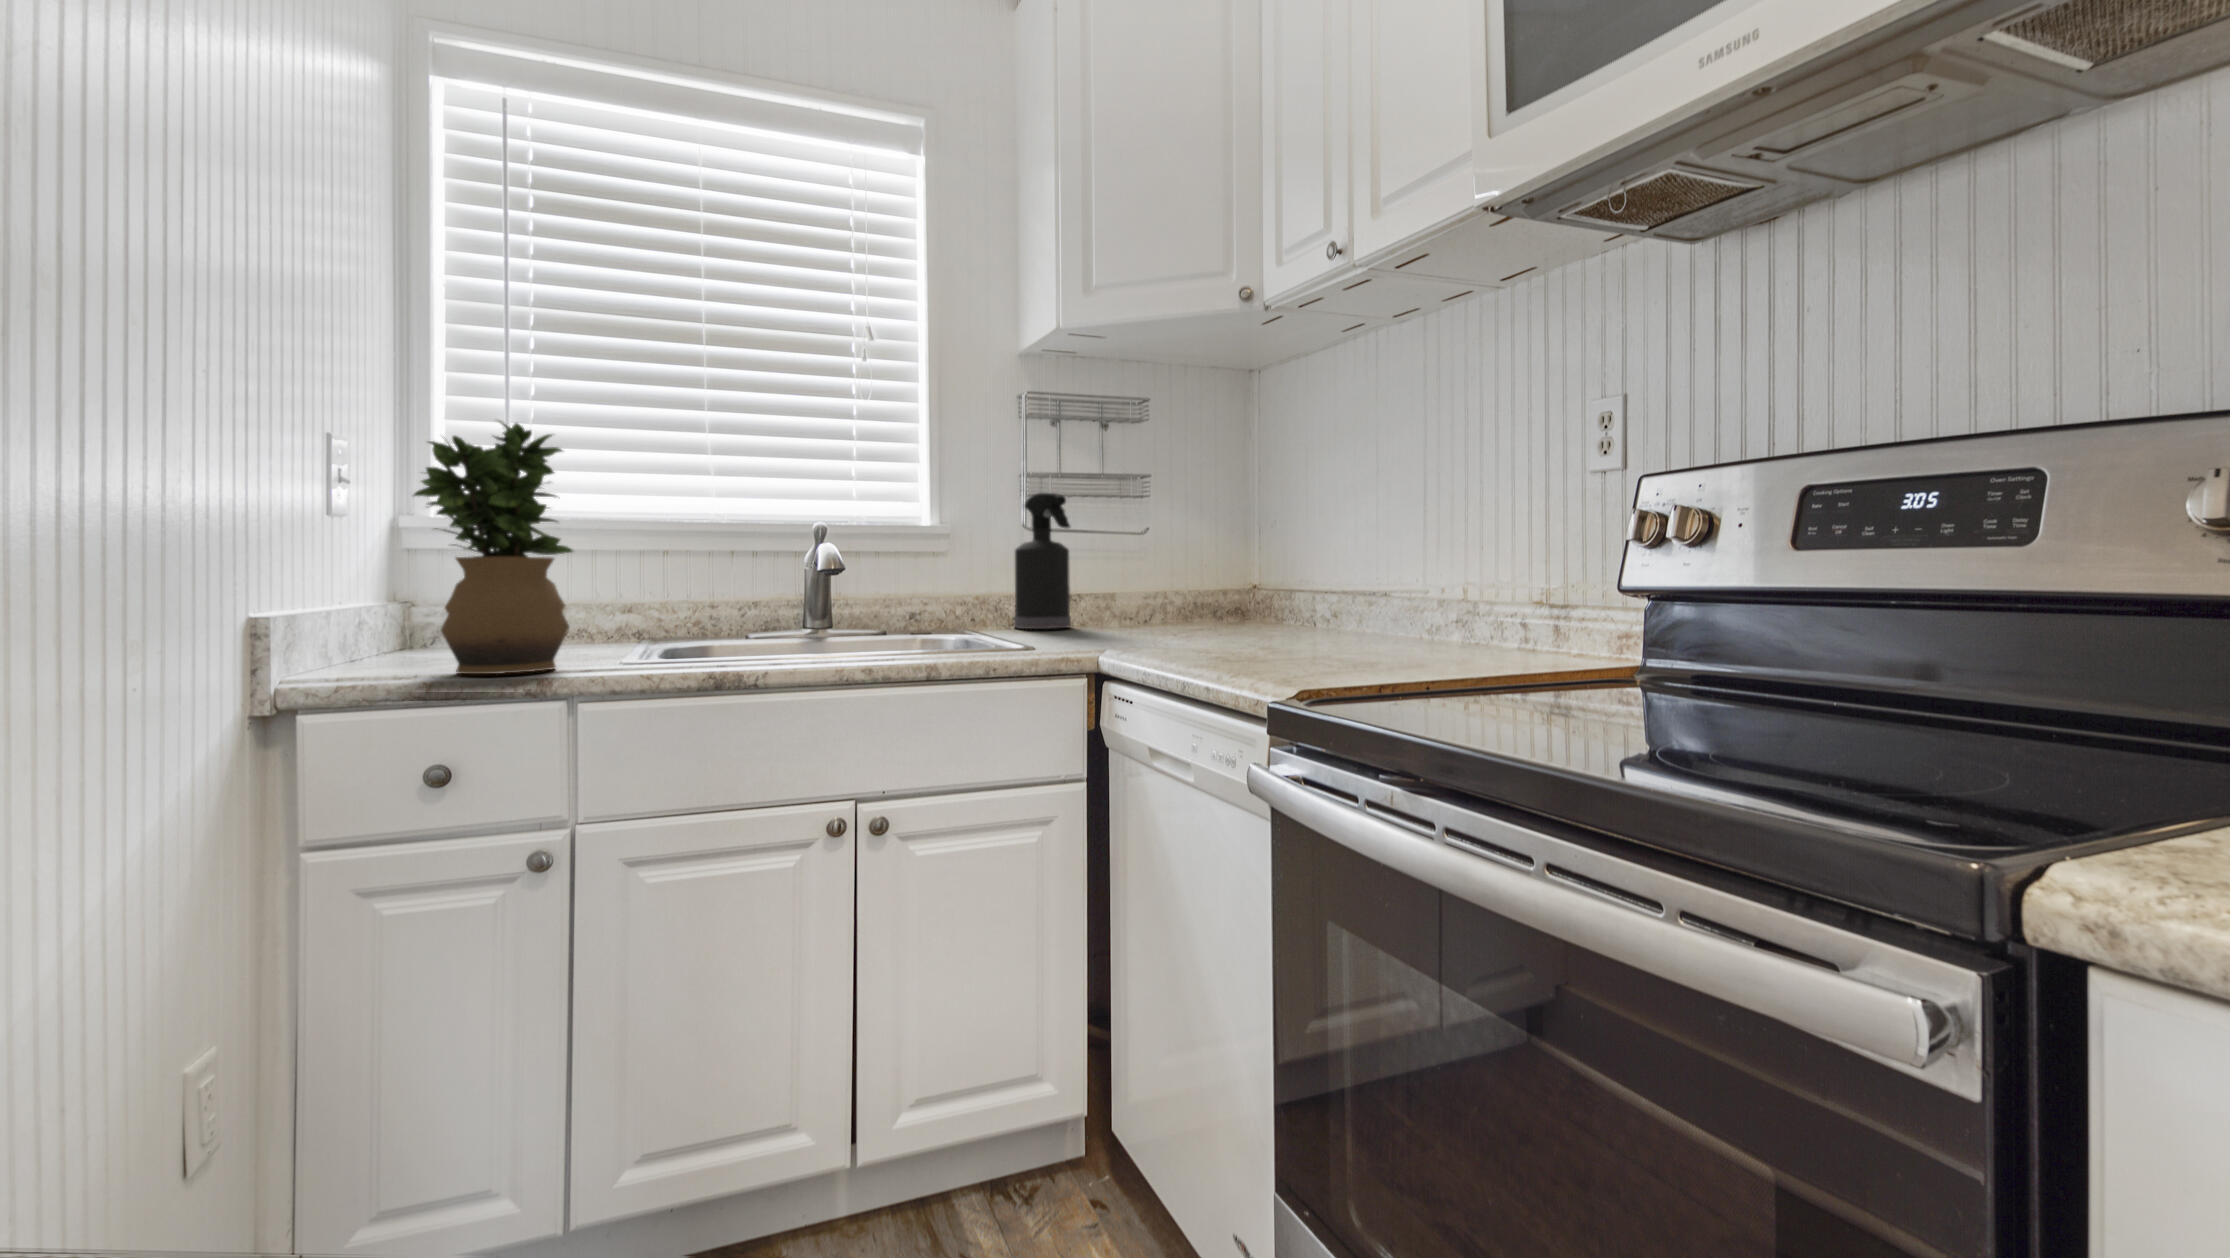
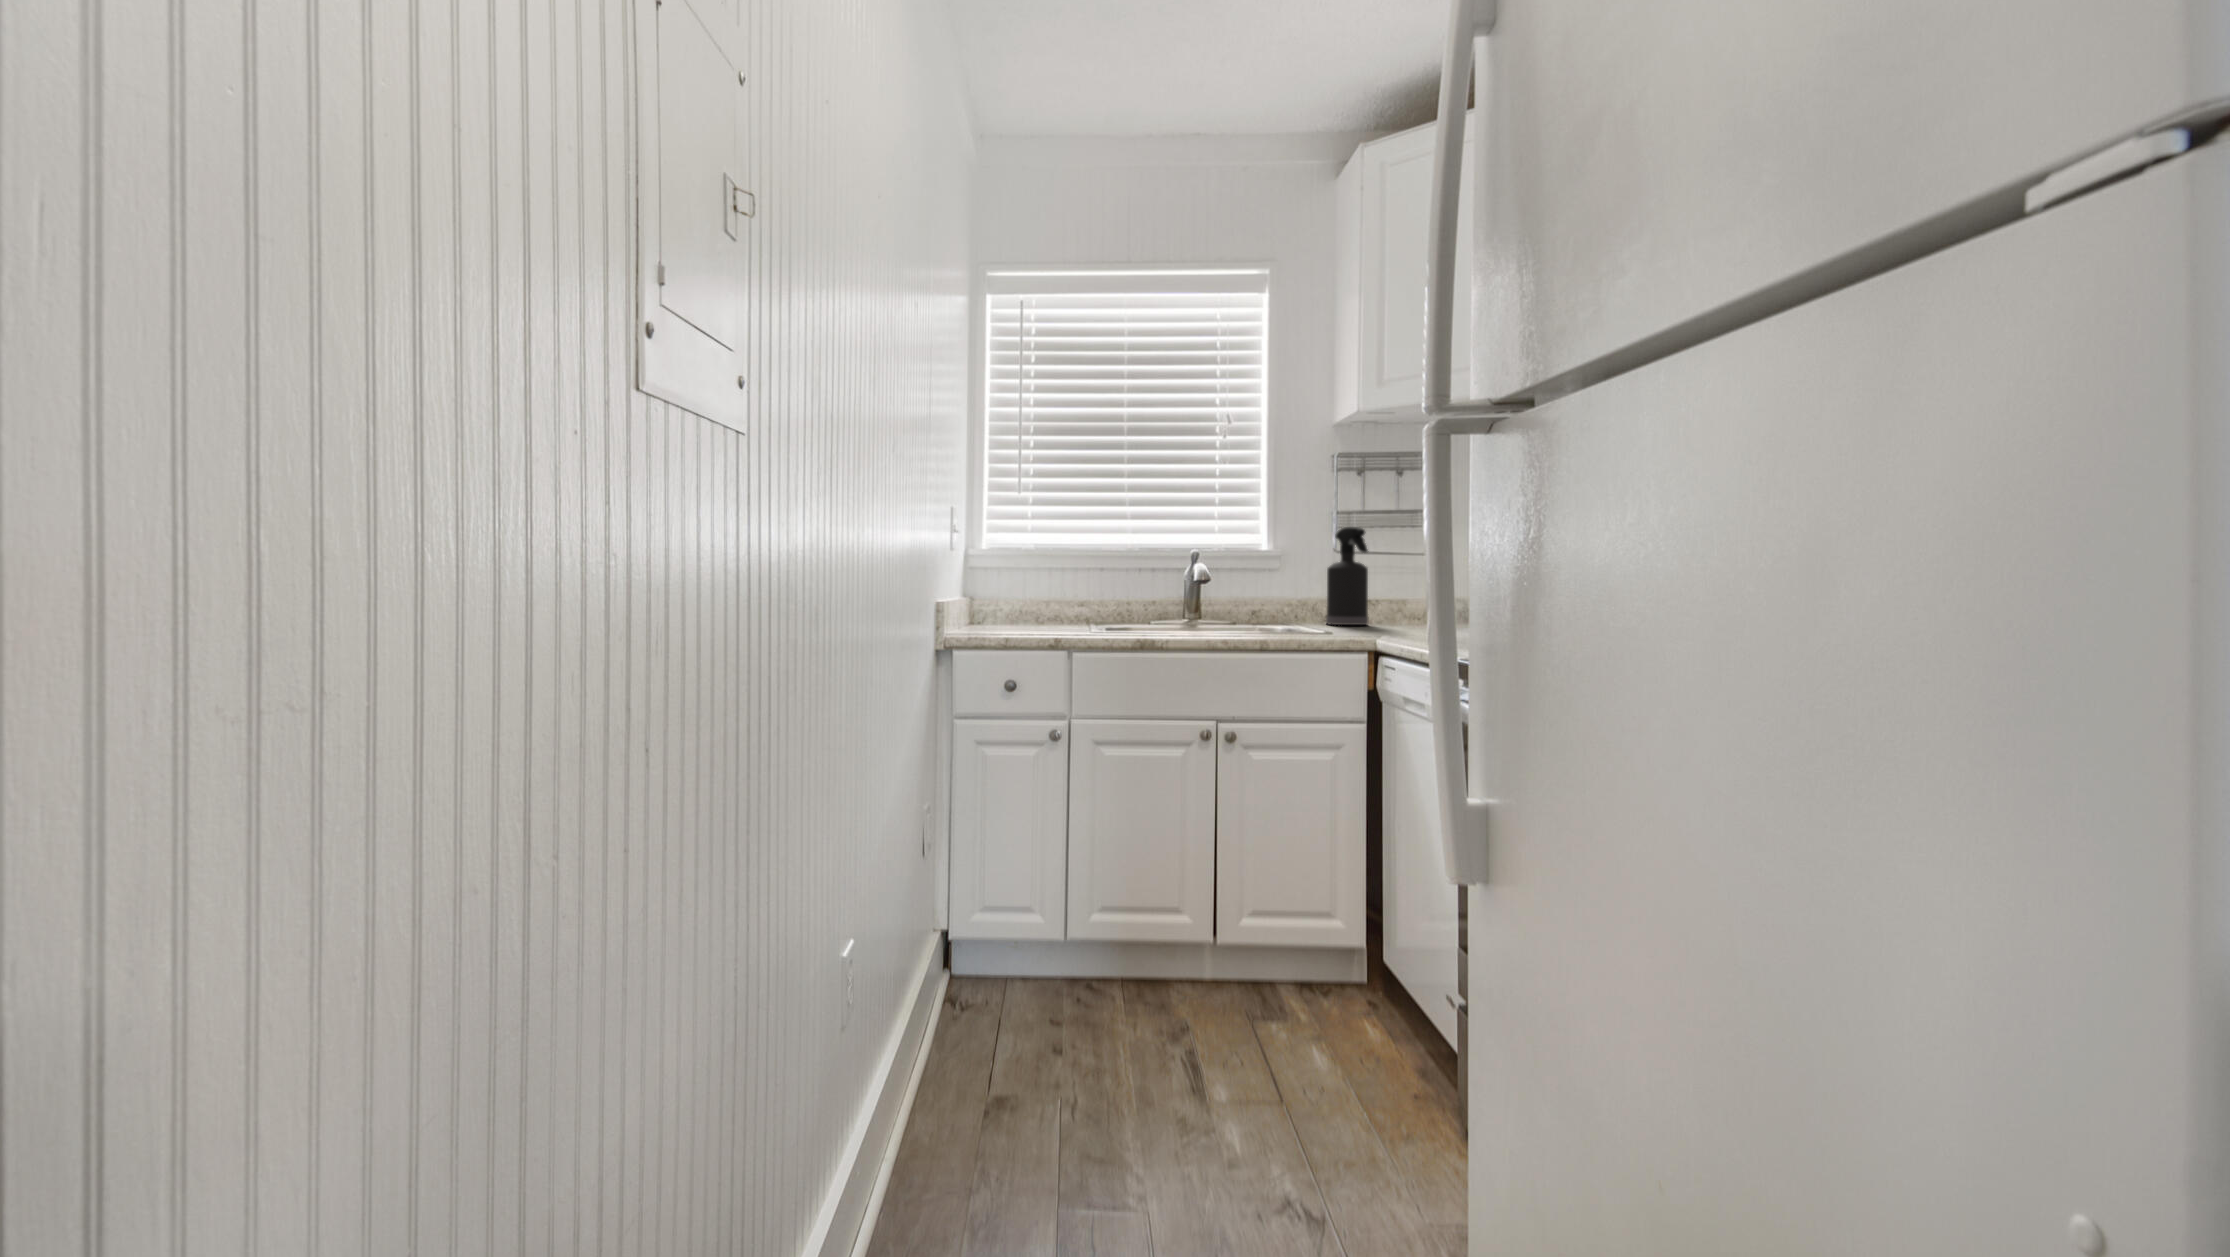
potted plant: present [414,421,573,674] -> none [999,498,1069,635]

